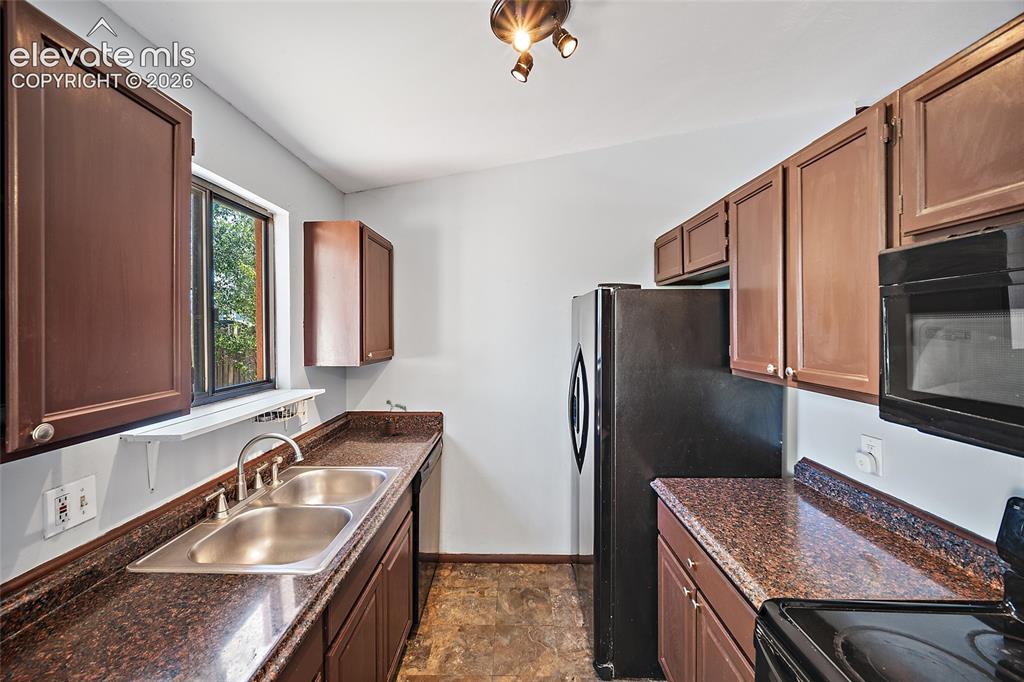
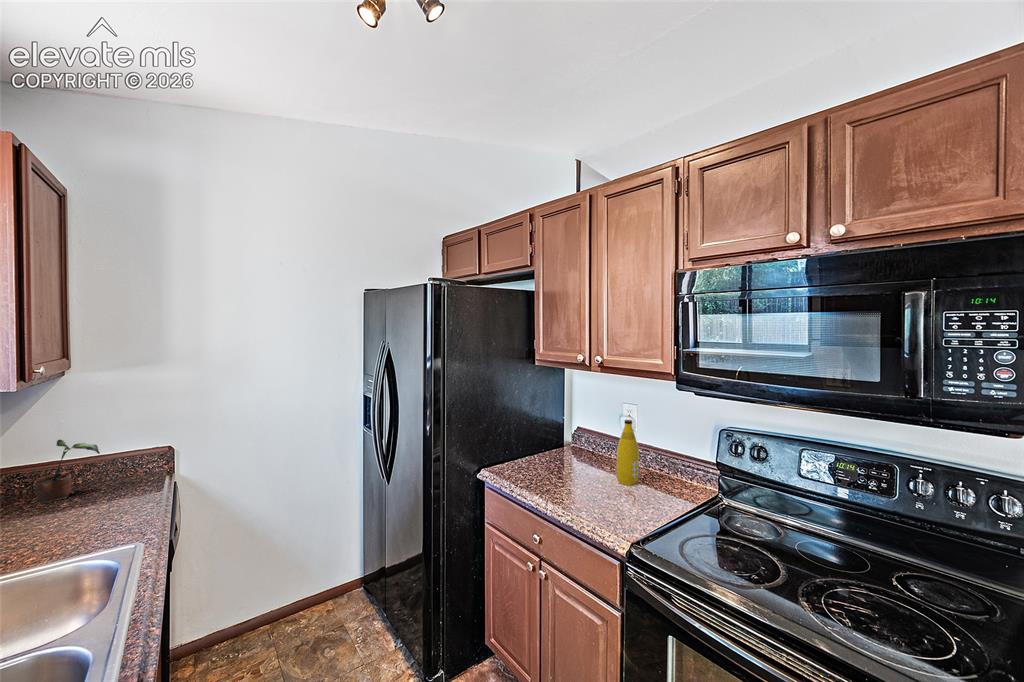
bottle: none [823,452,860,541] -> present [616,420,639,485]

